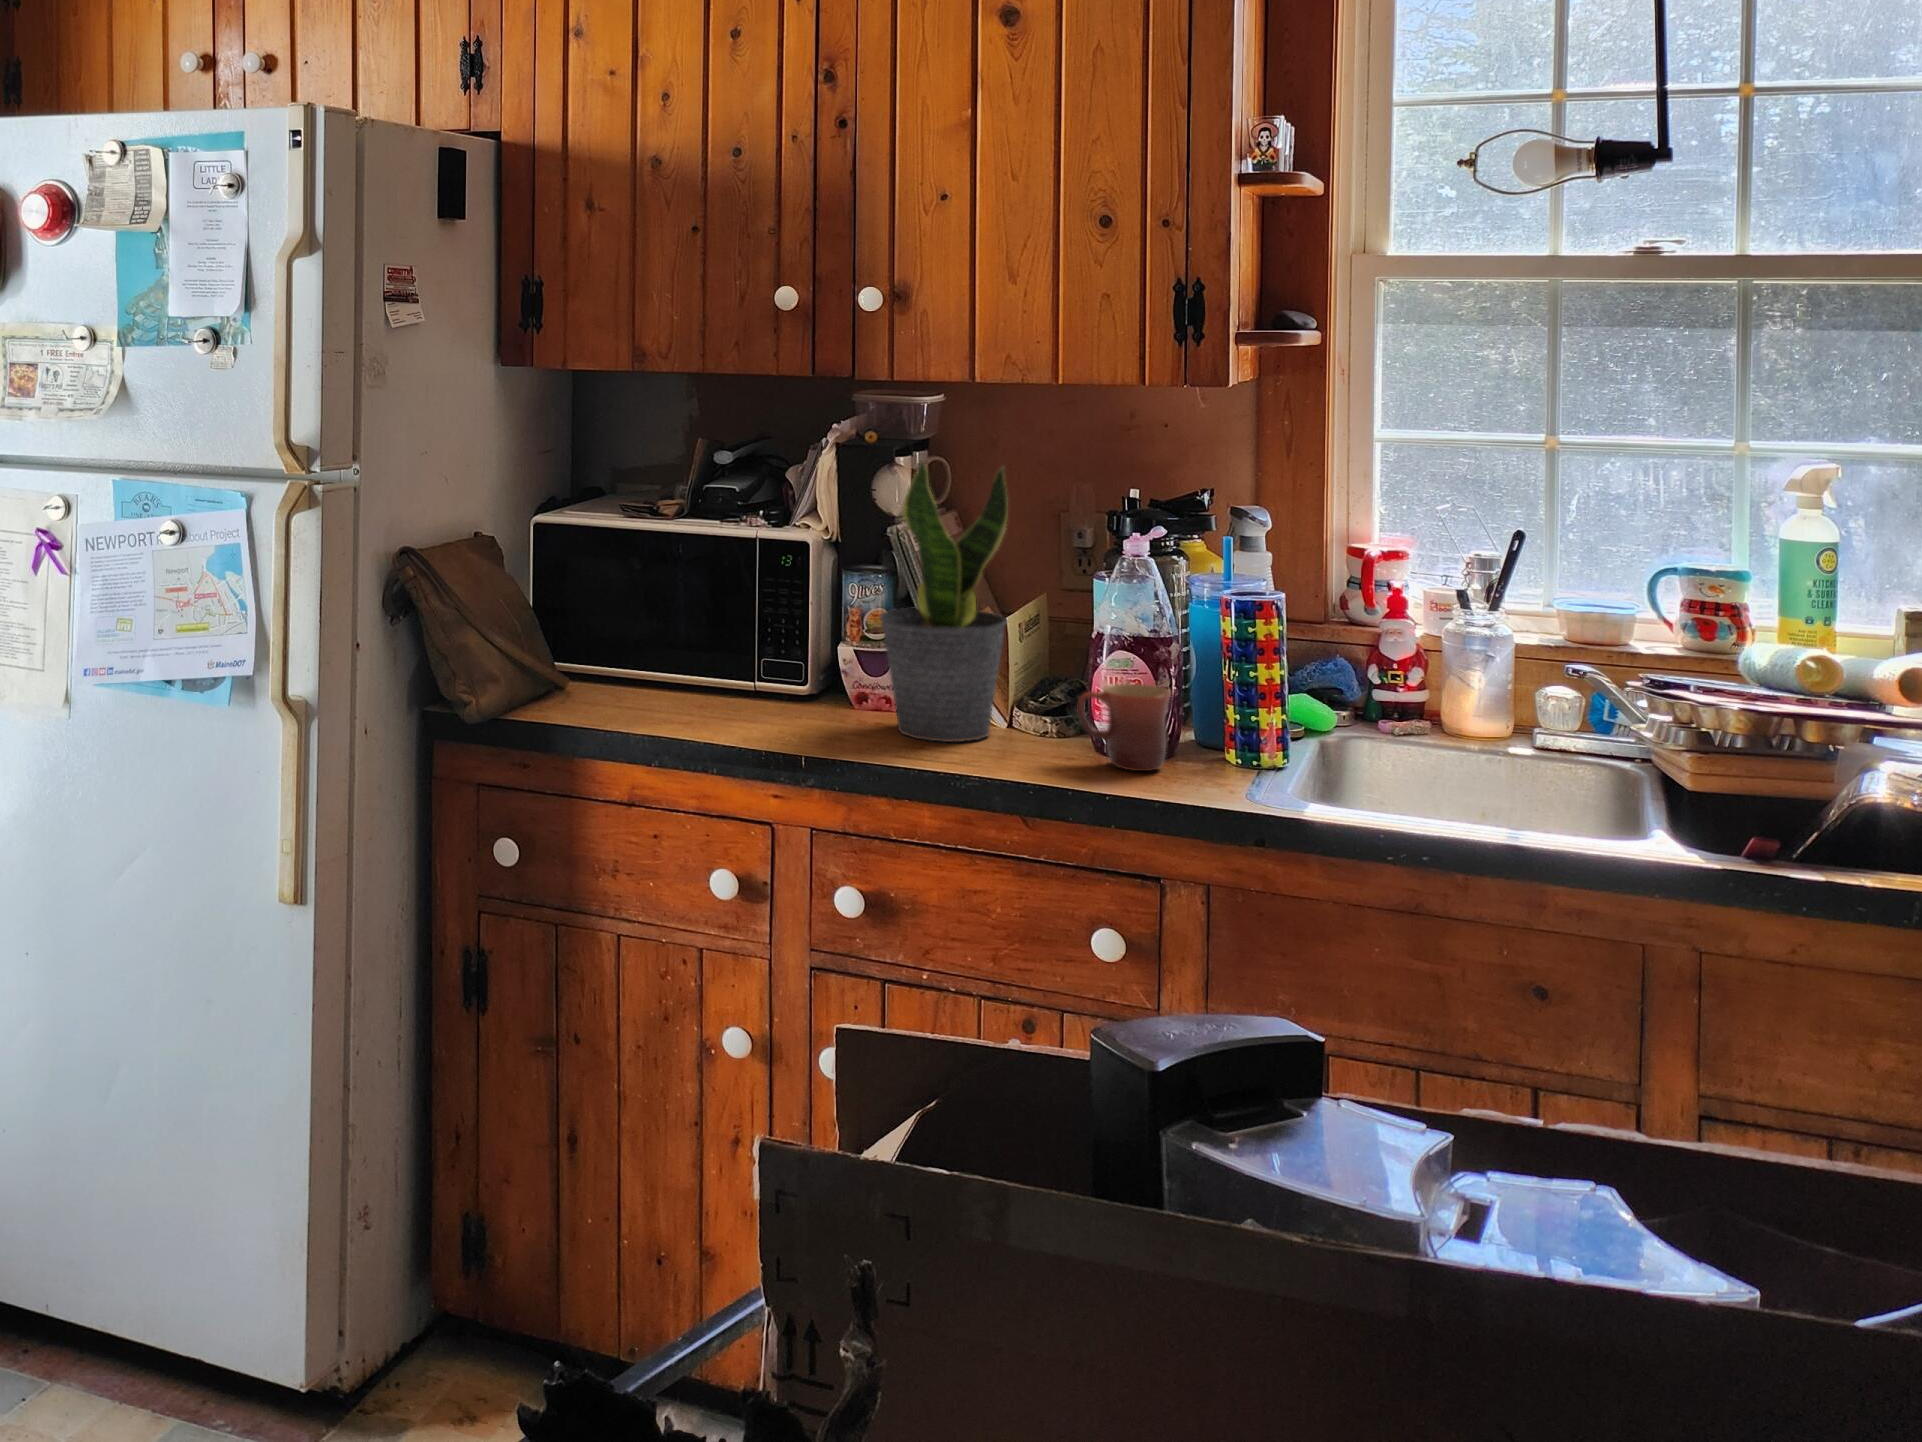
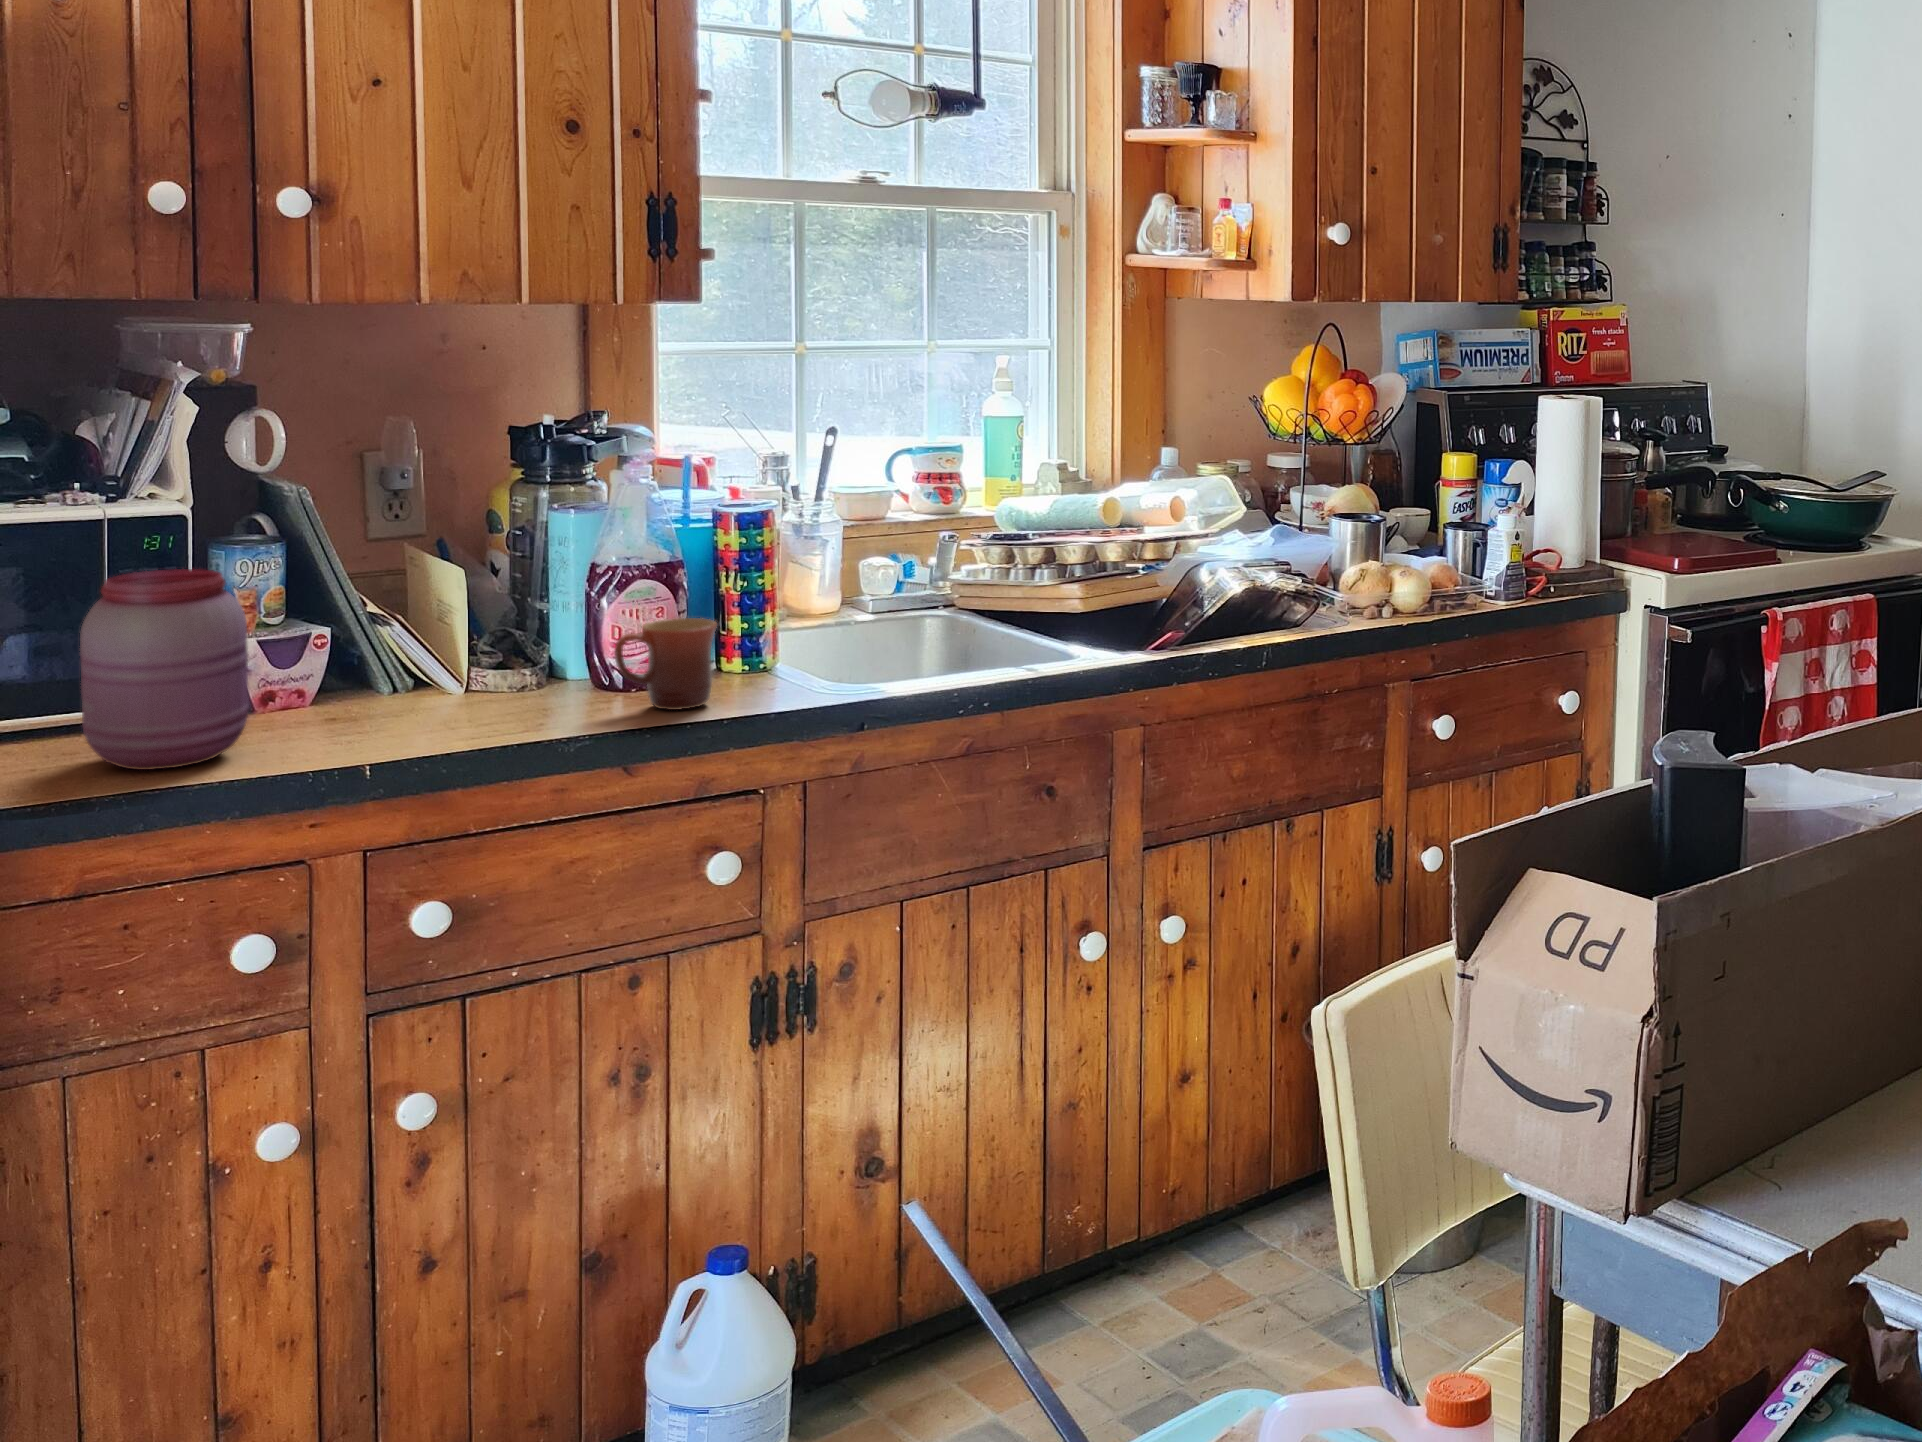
potted plant: present [879,461,1008,742] -> none [334,390,505,725]
jar: none [694,586,798,738] -> present [80,569,249,770]

